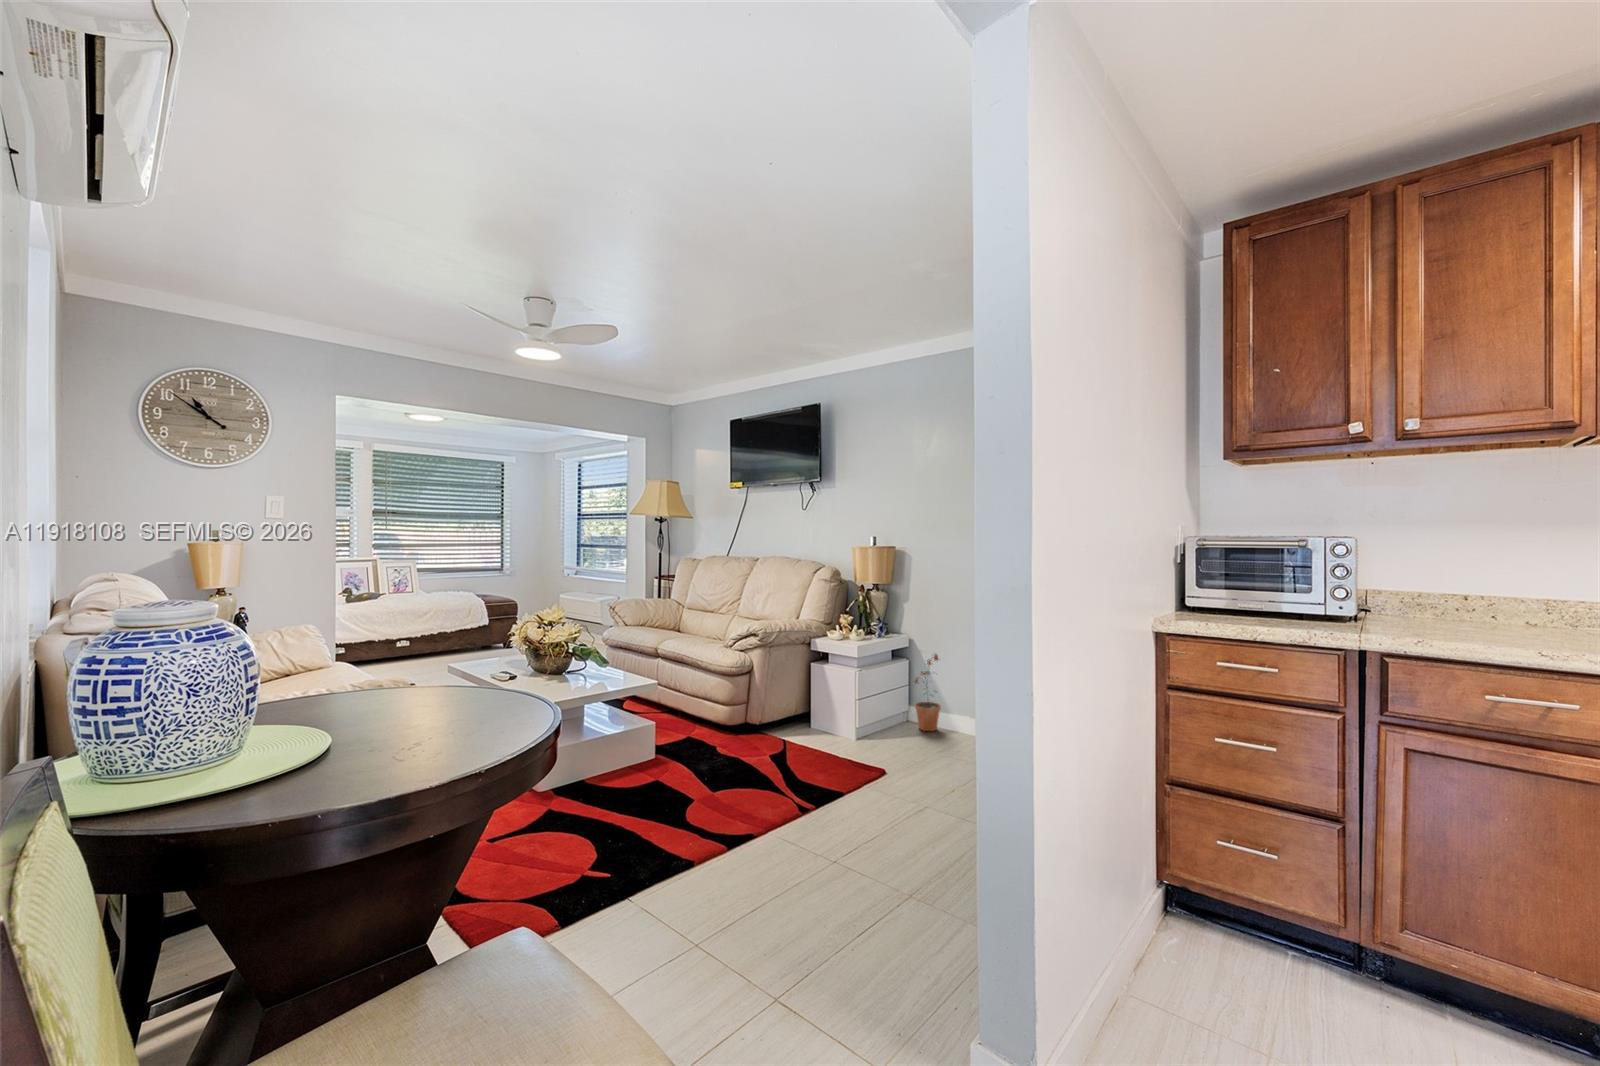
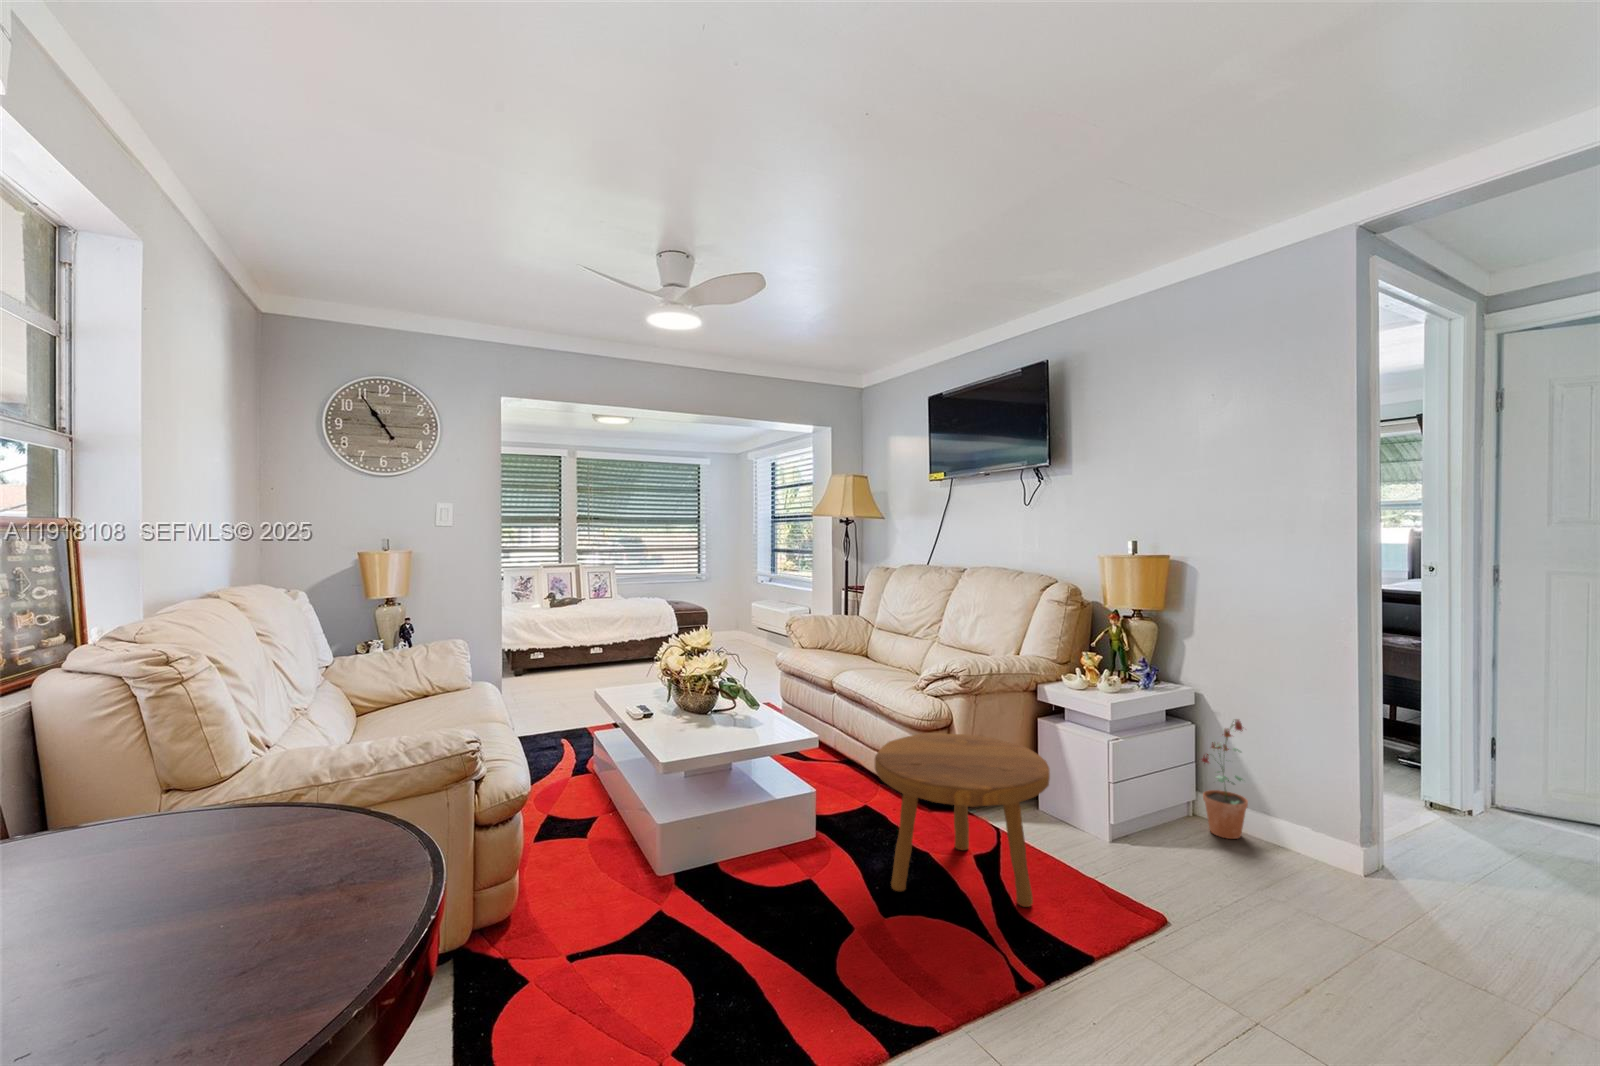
footstool: none [702,673,821,781] -> present [875,734,1050,907]

